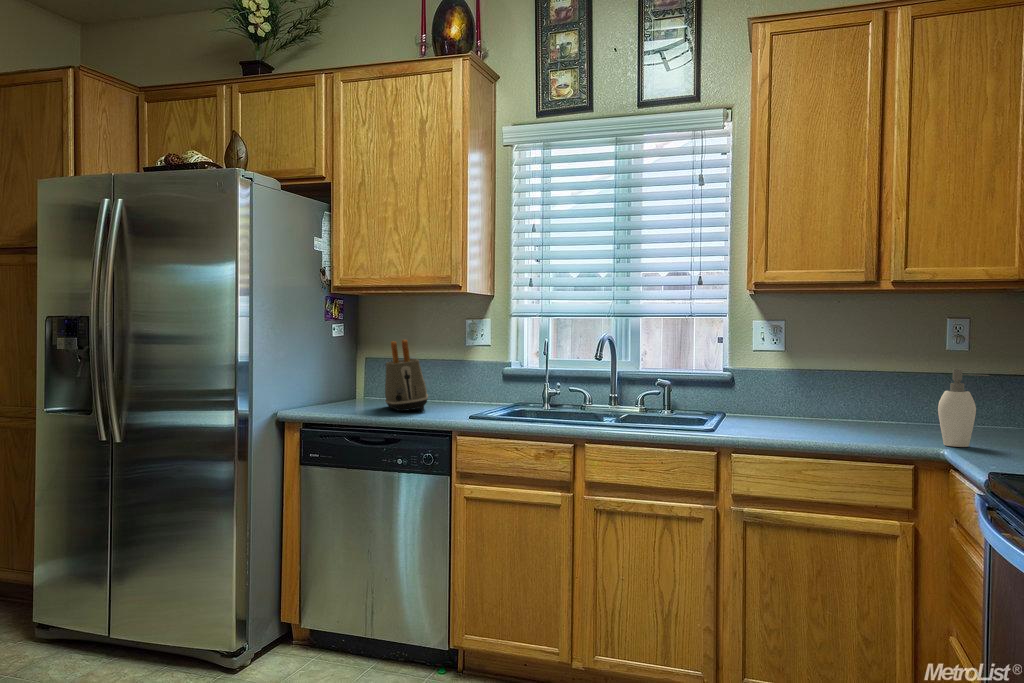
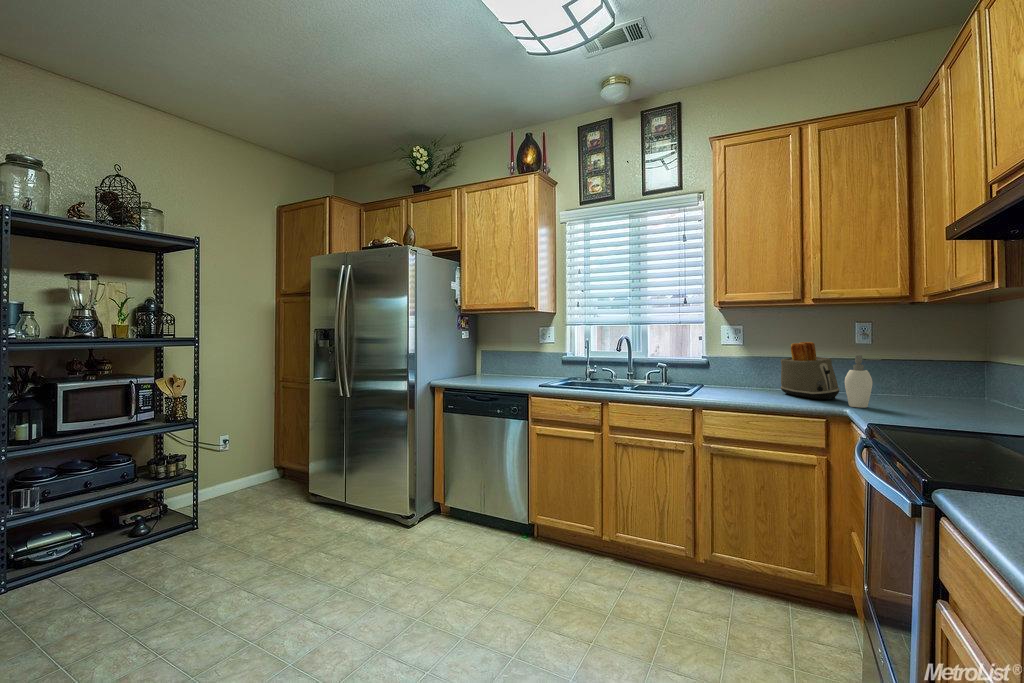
toaster: present [385,340,428,411] -> present [781,342,840,399]

